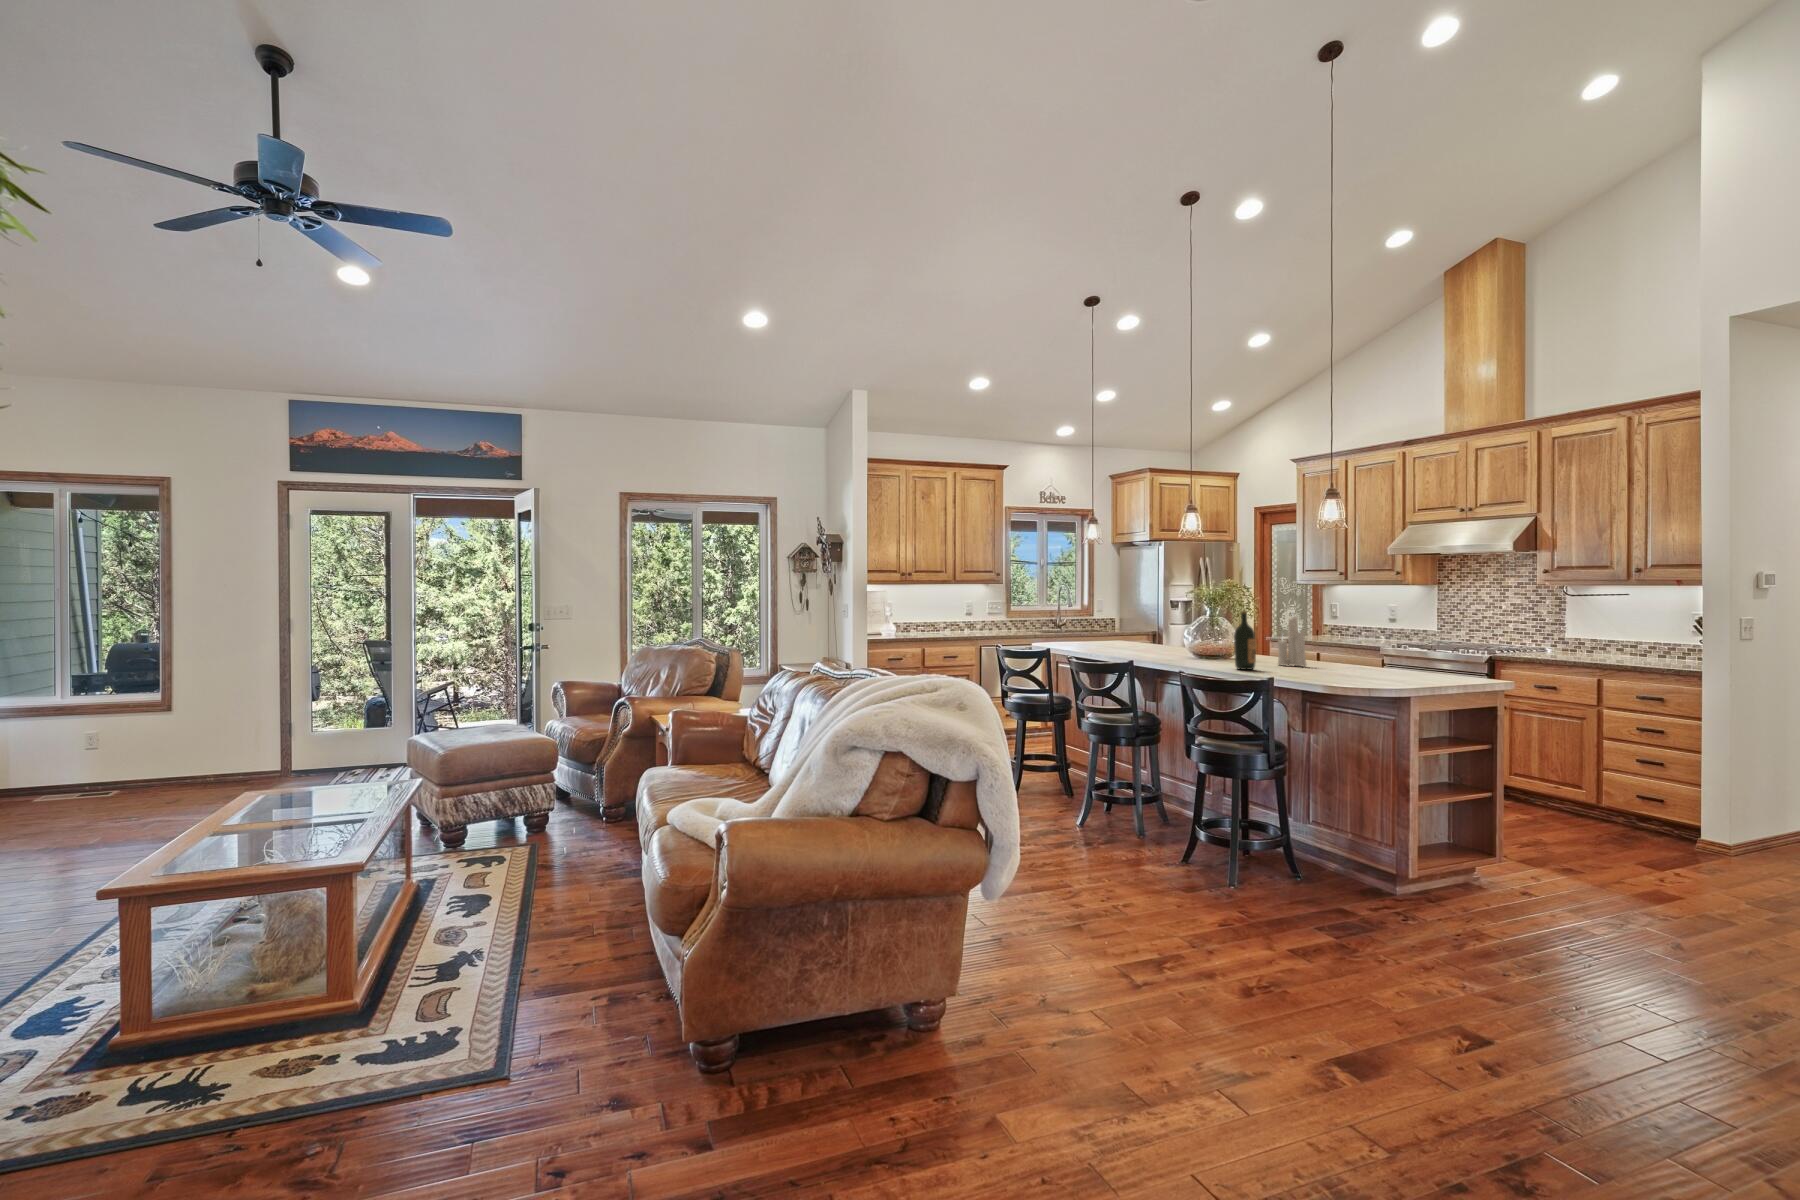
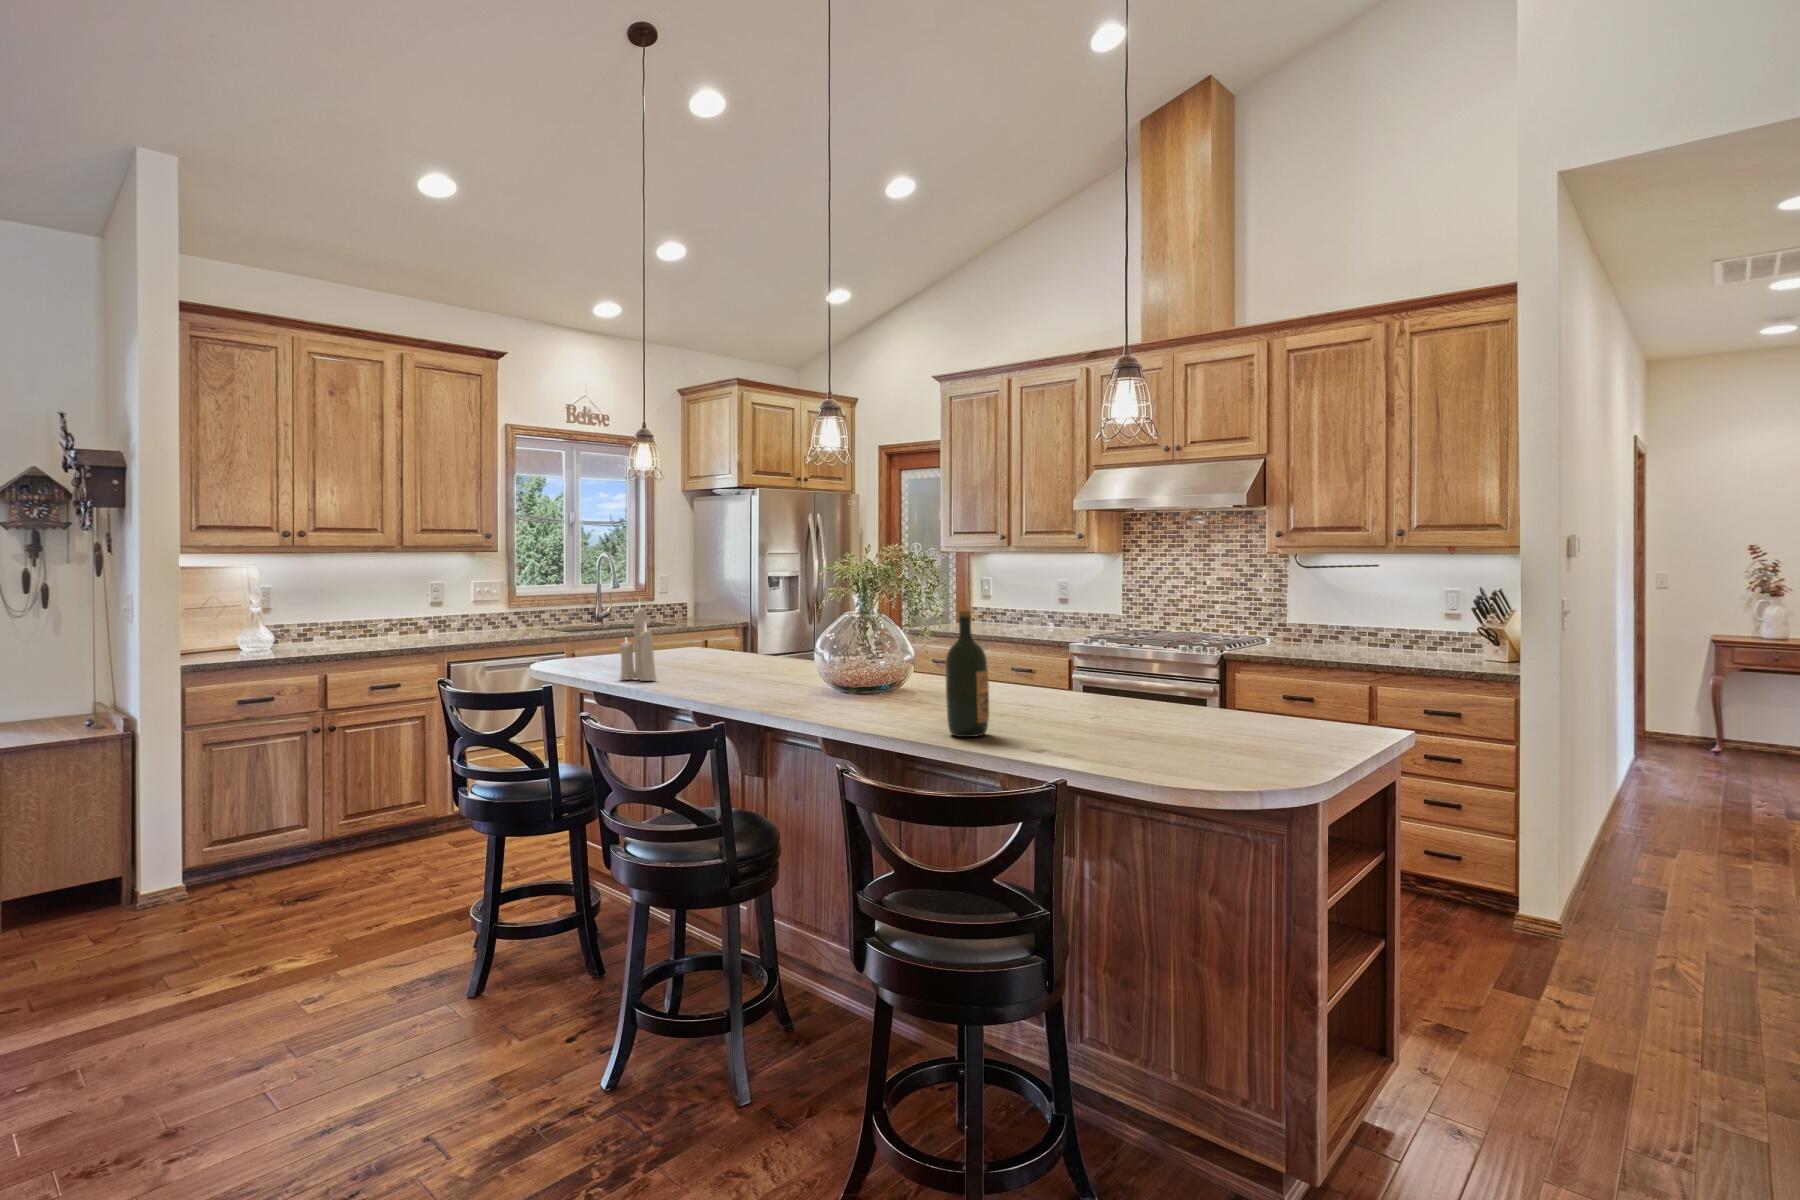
candle: present [1278,616,1306,666] -> present [620,607,656,681]

